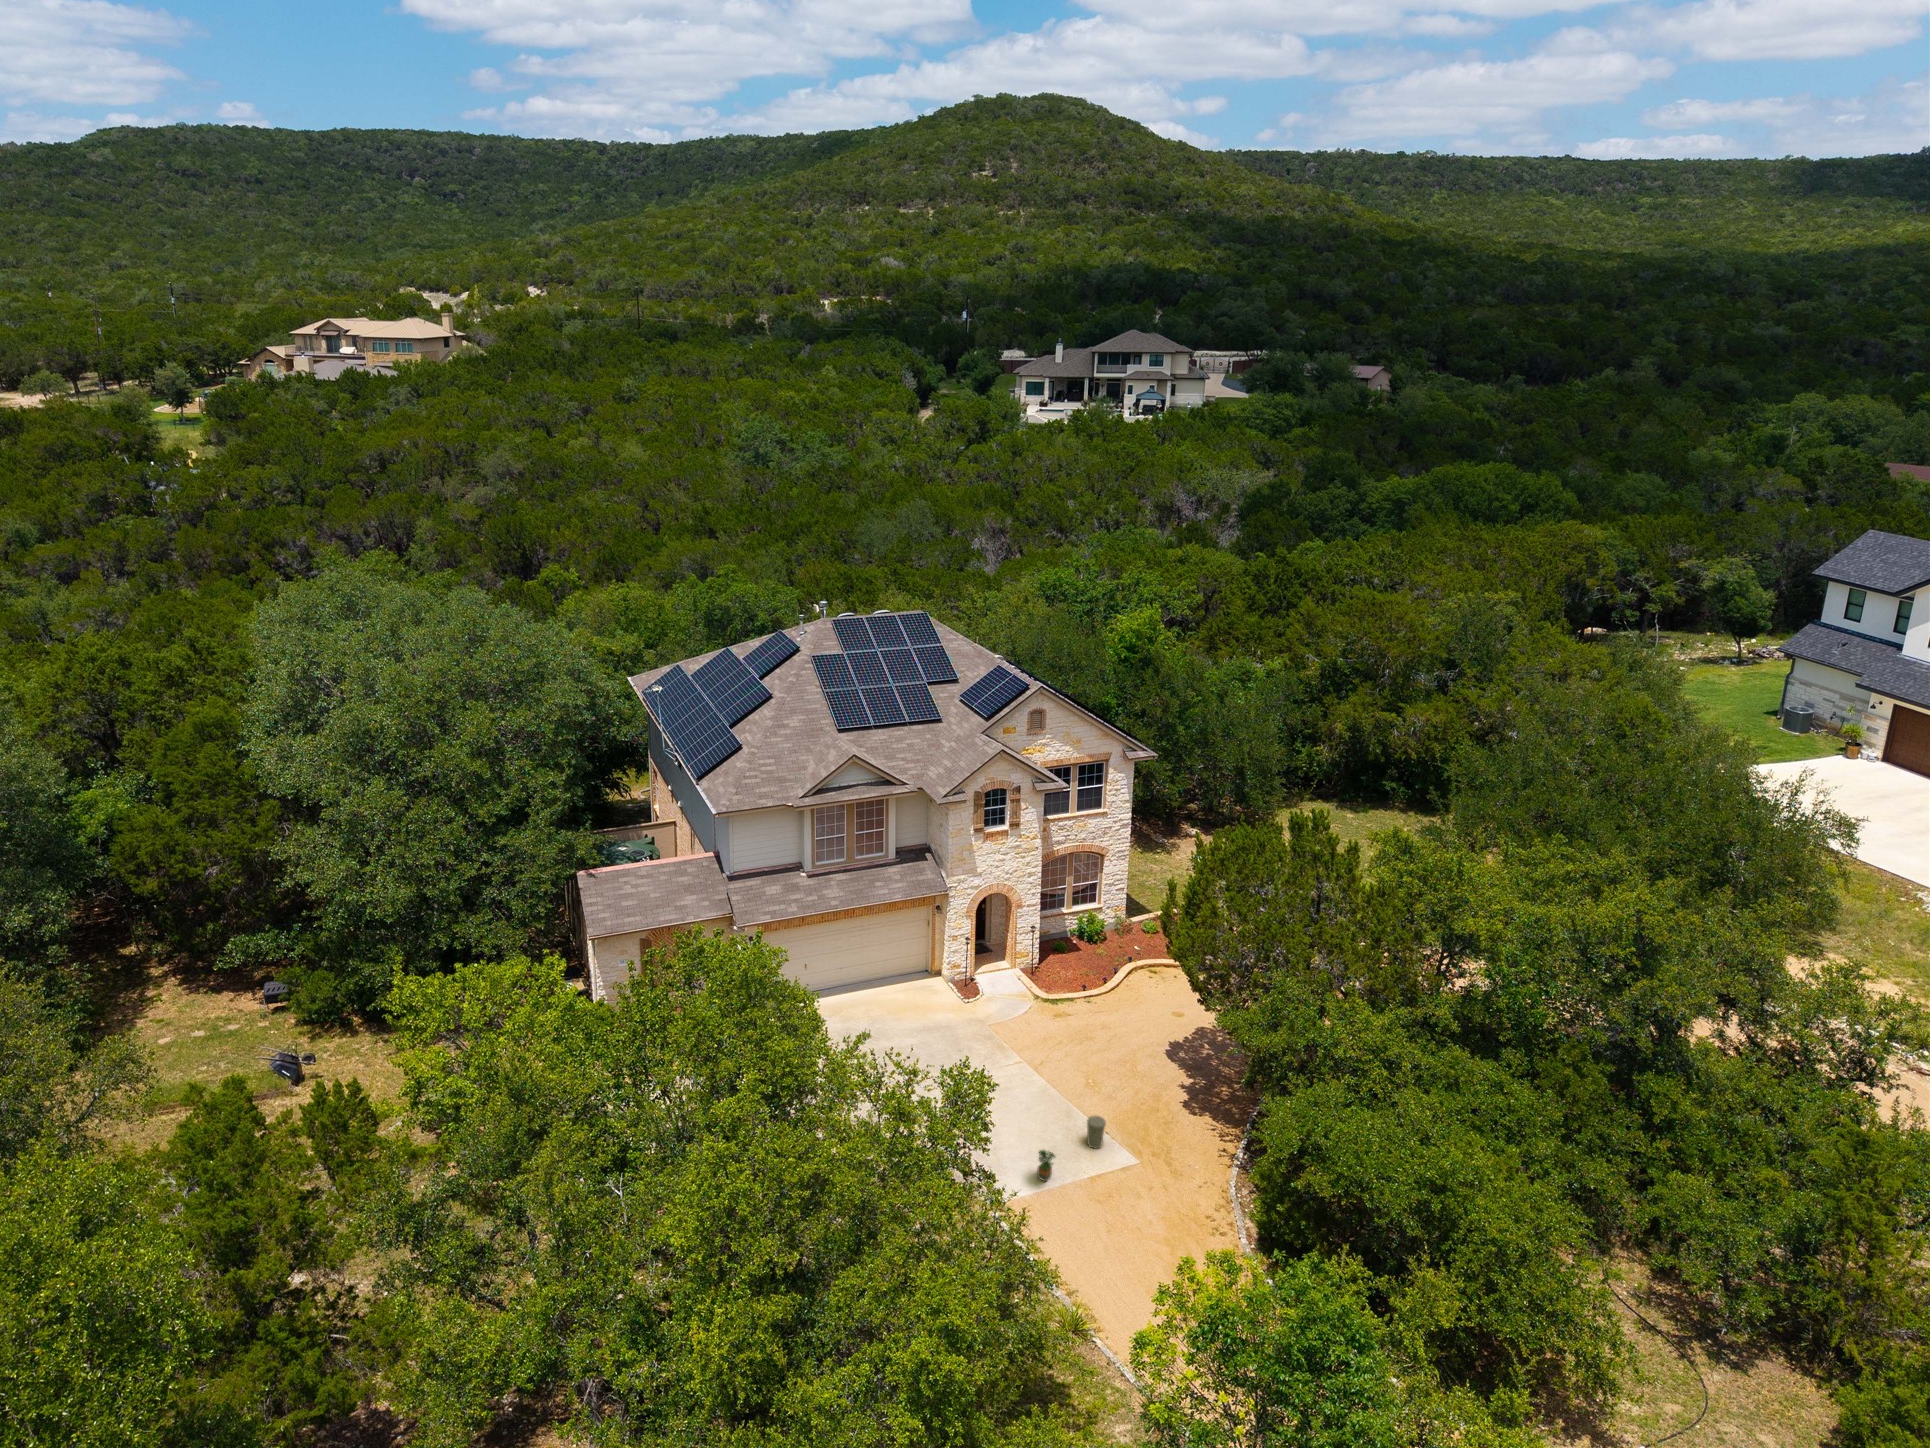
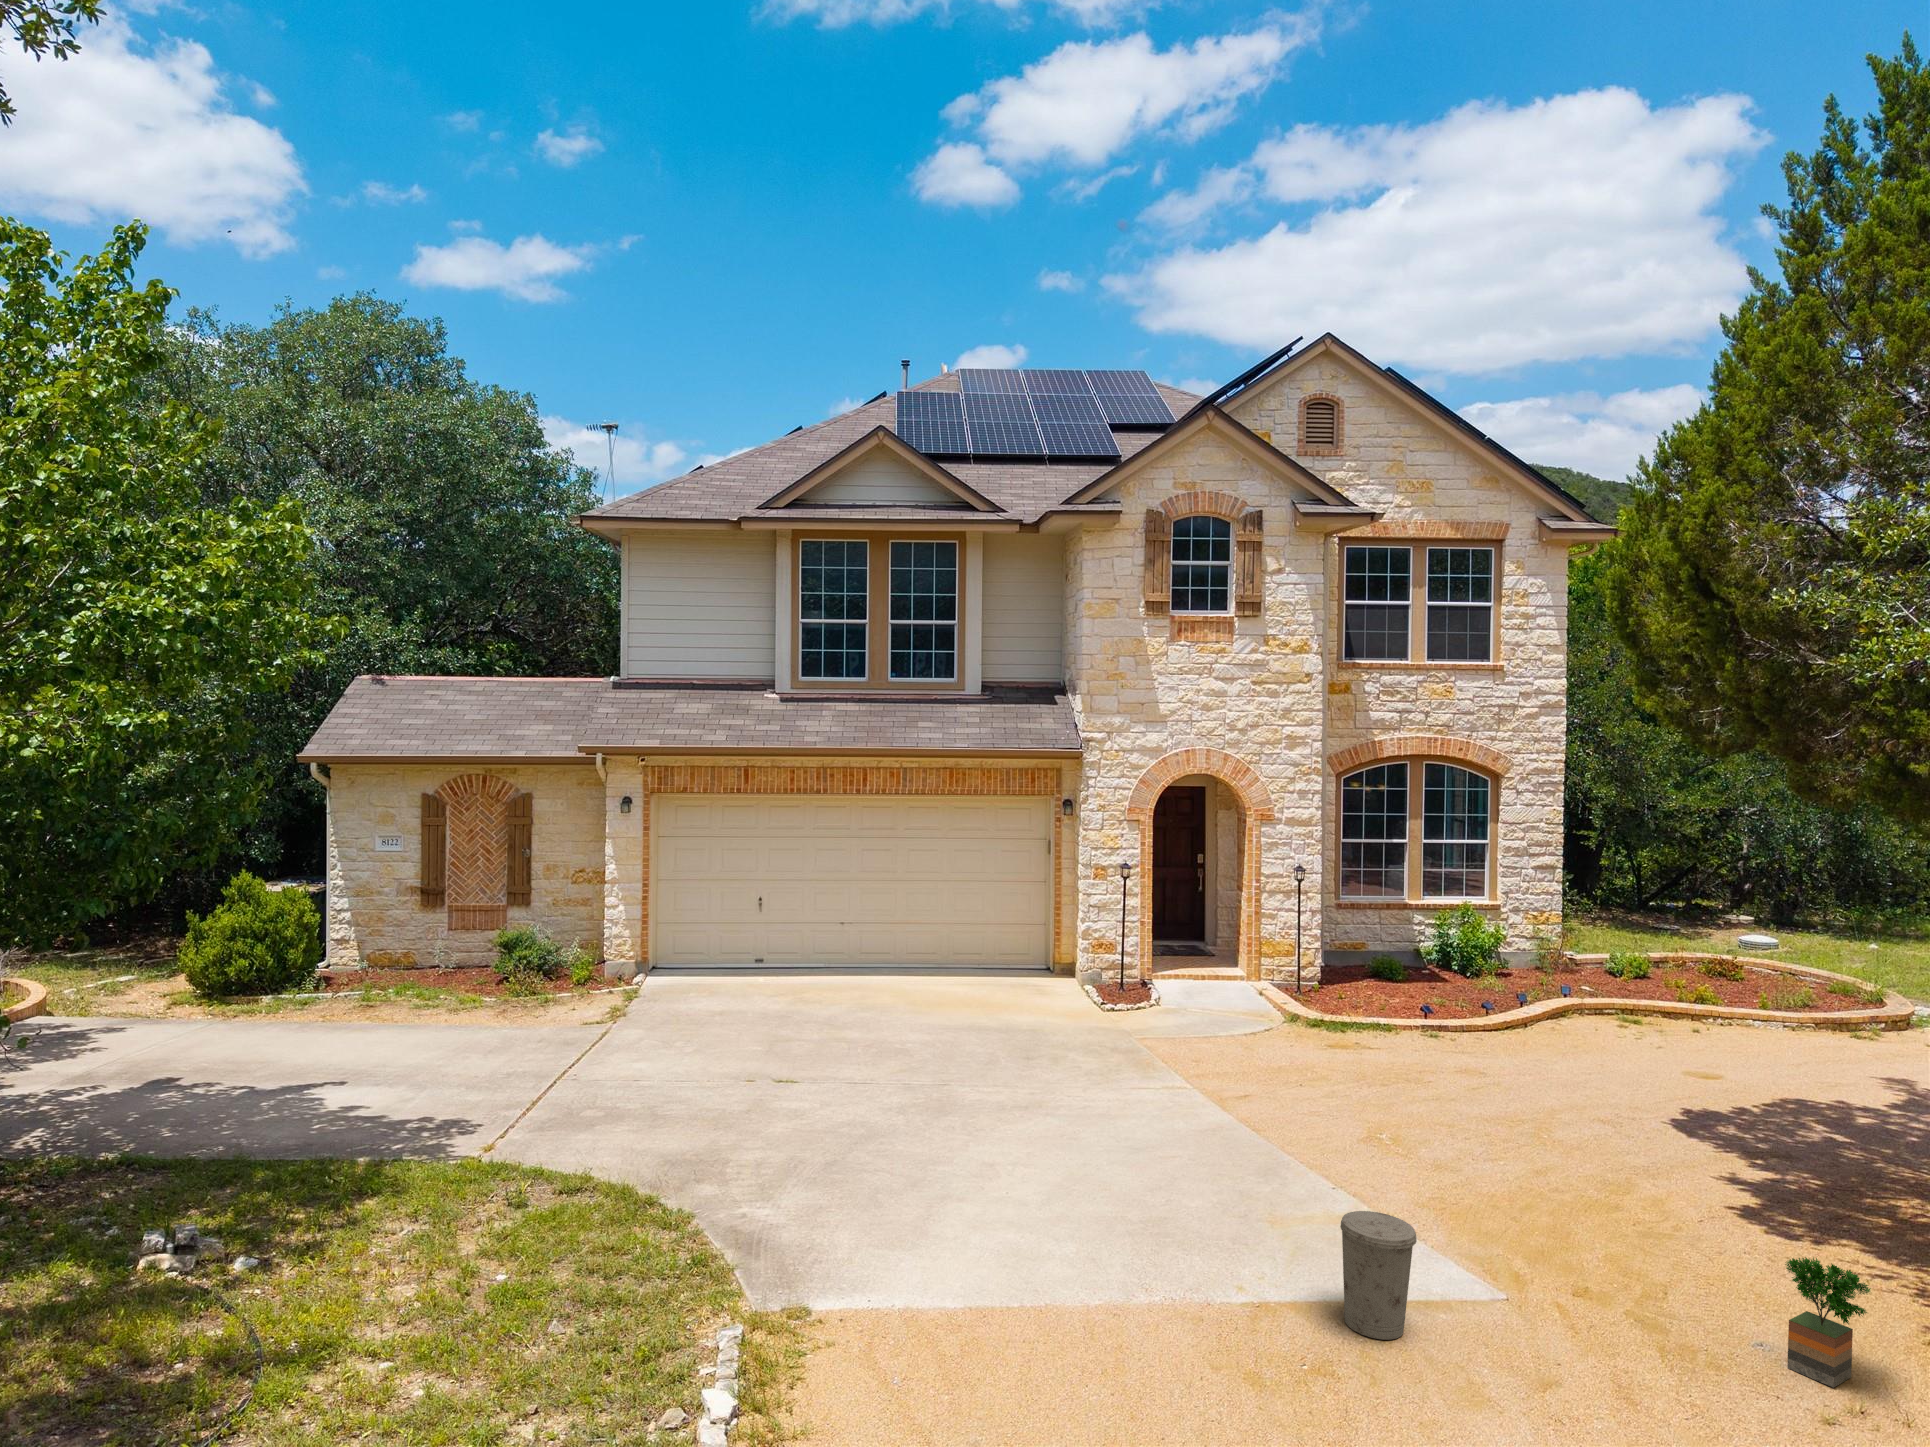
potted tree: present [1037,1150,1055,1181] -> present [1785,1257,1871,1388]

